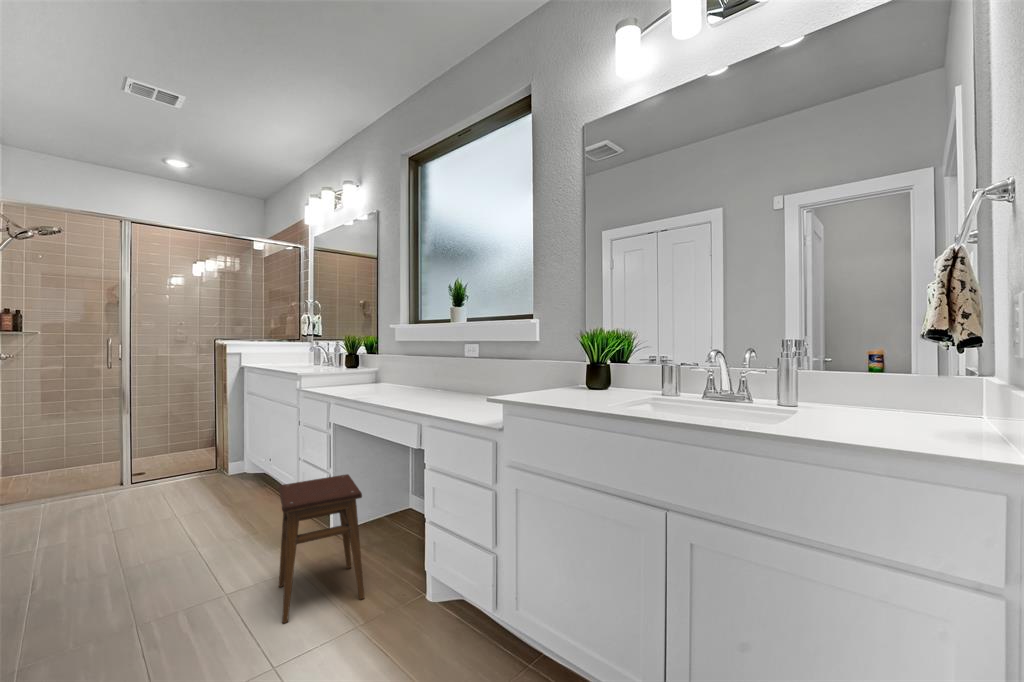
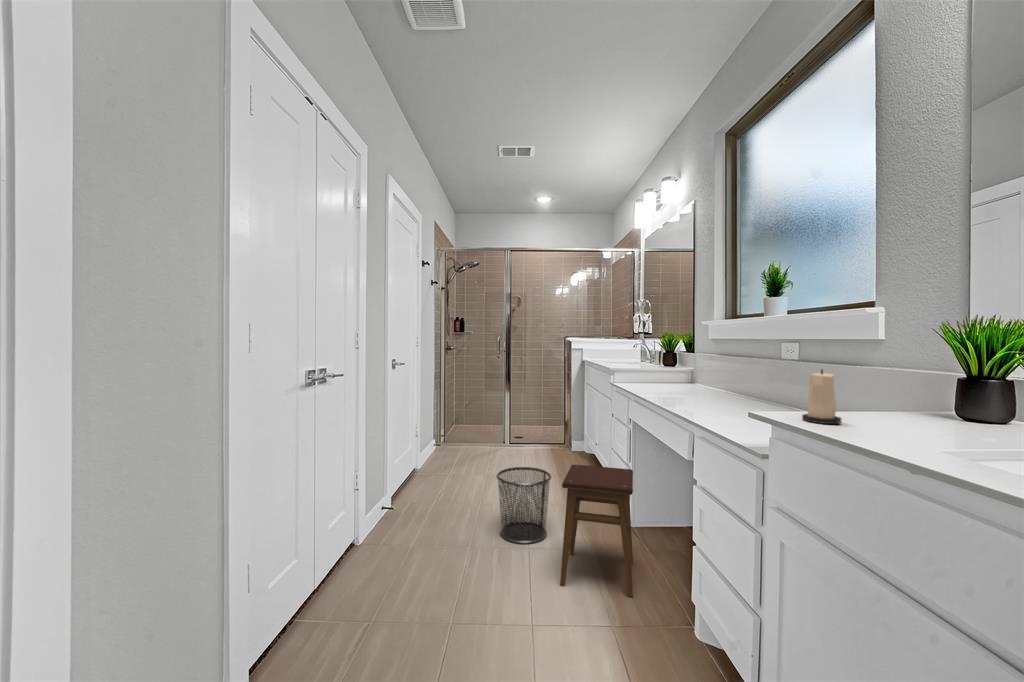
candle: none [533,364,554,403] -> present [802,370,841,424]
waste bin: none [159,503,245,606] -> present [497,467,551,544]

